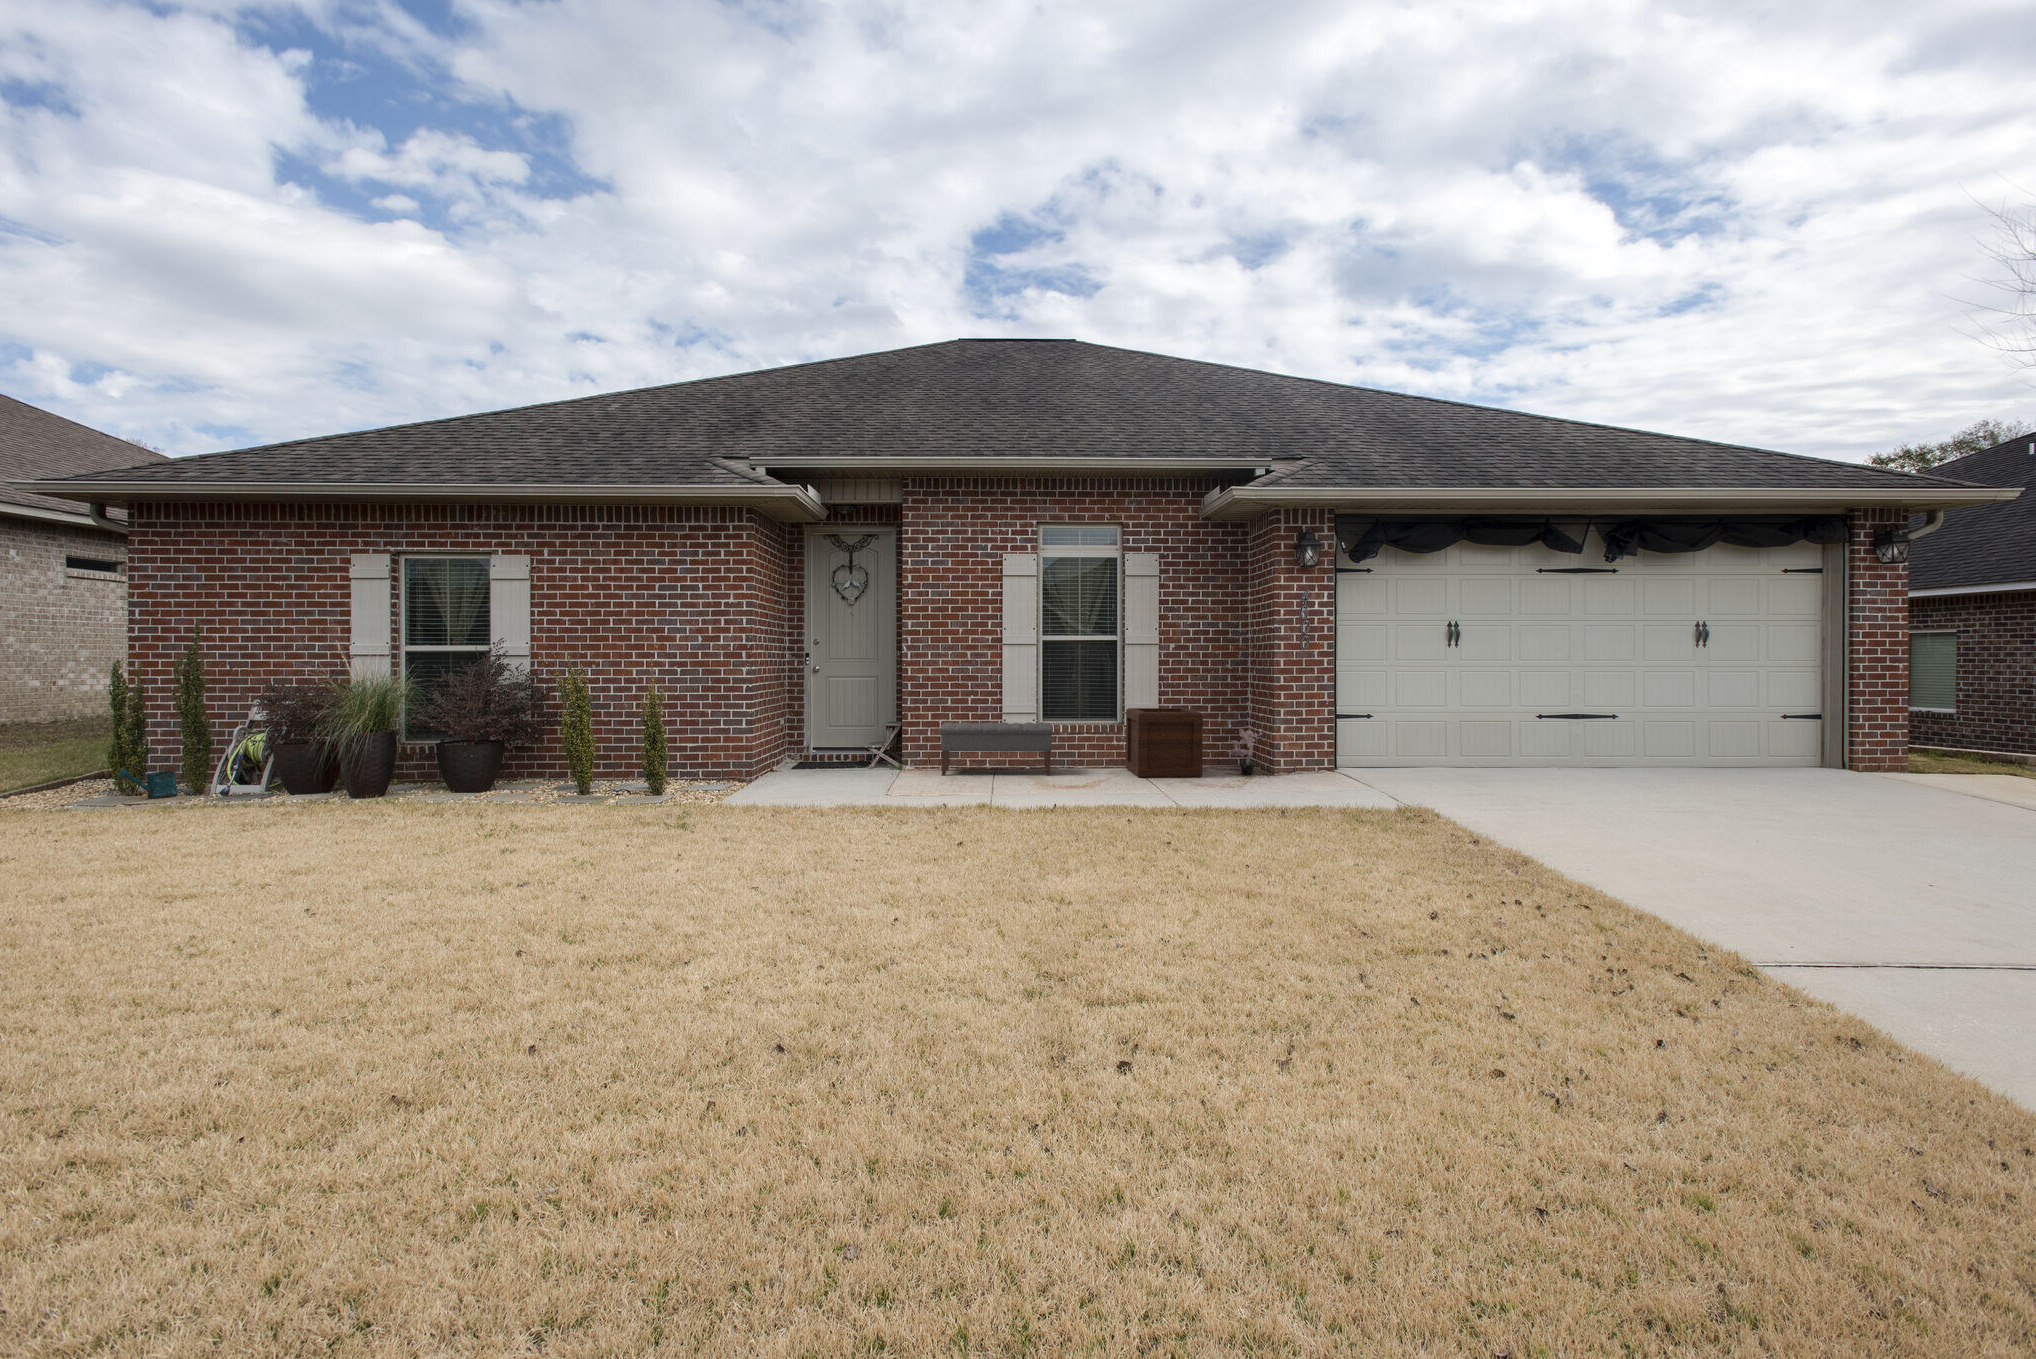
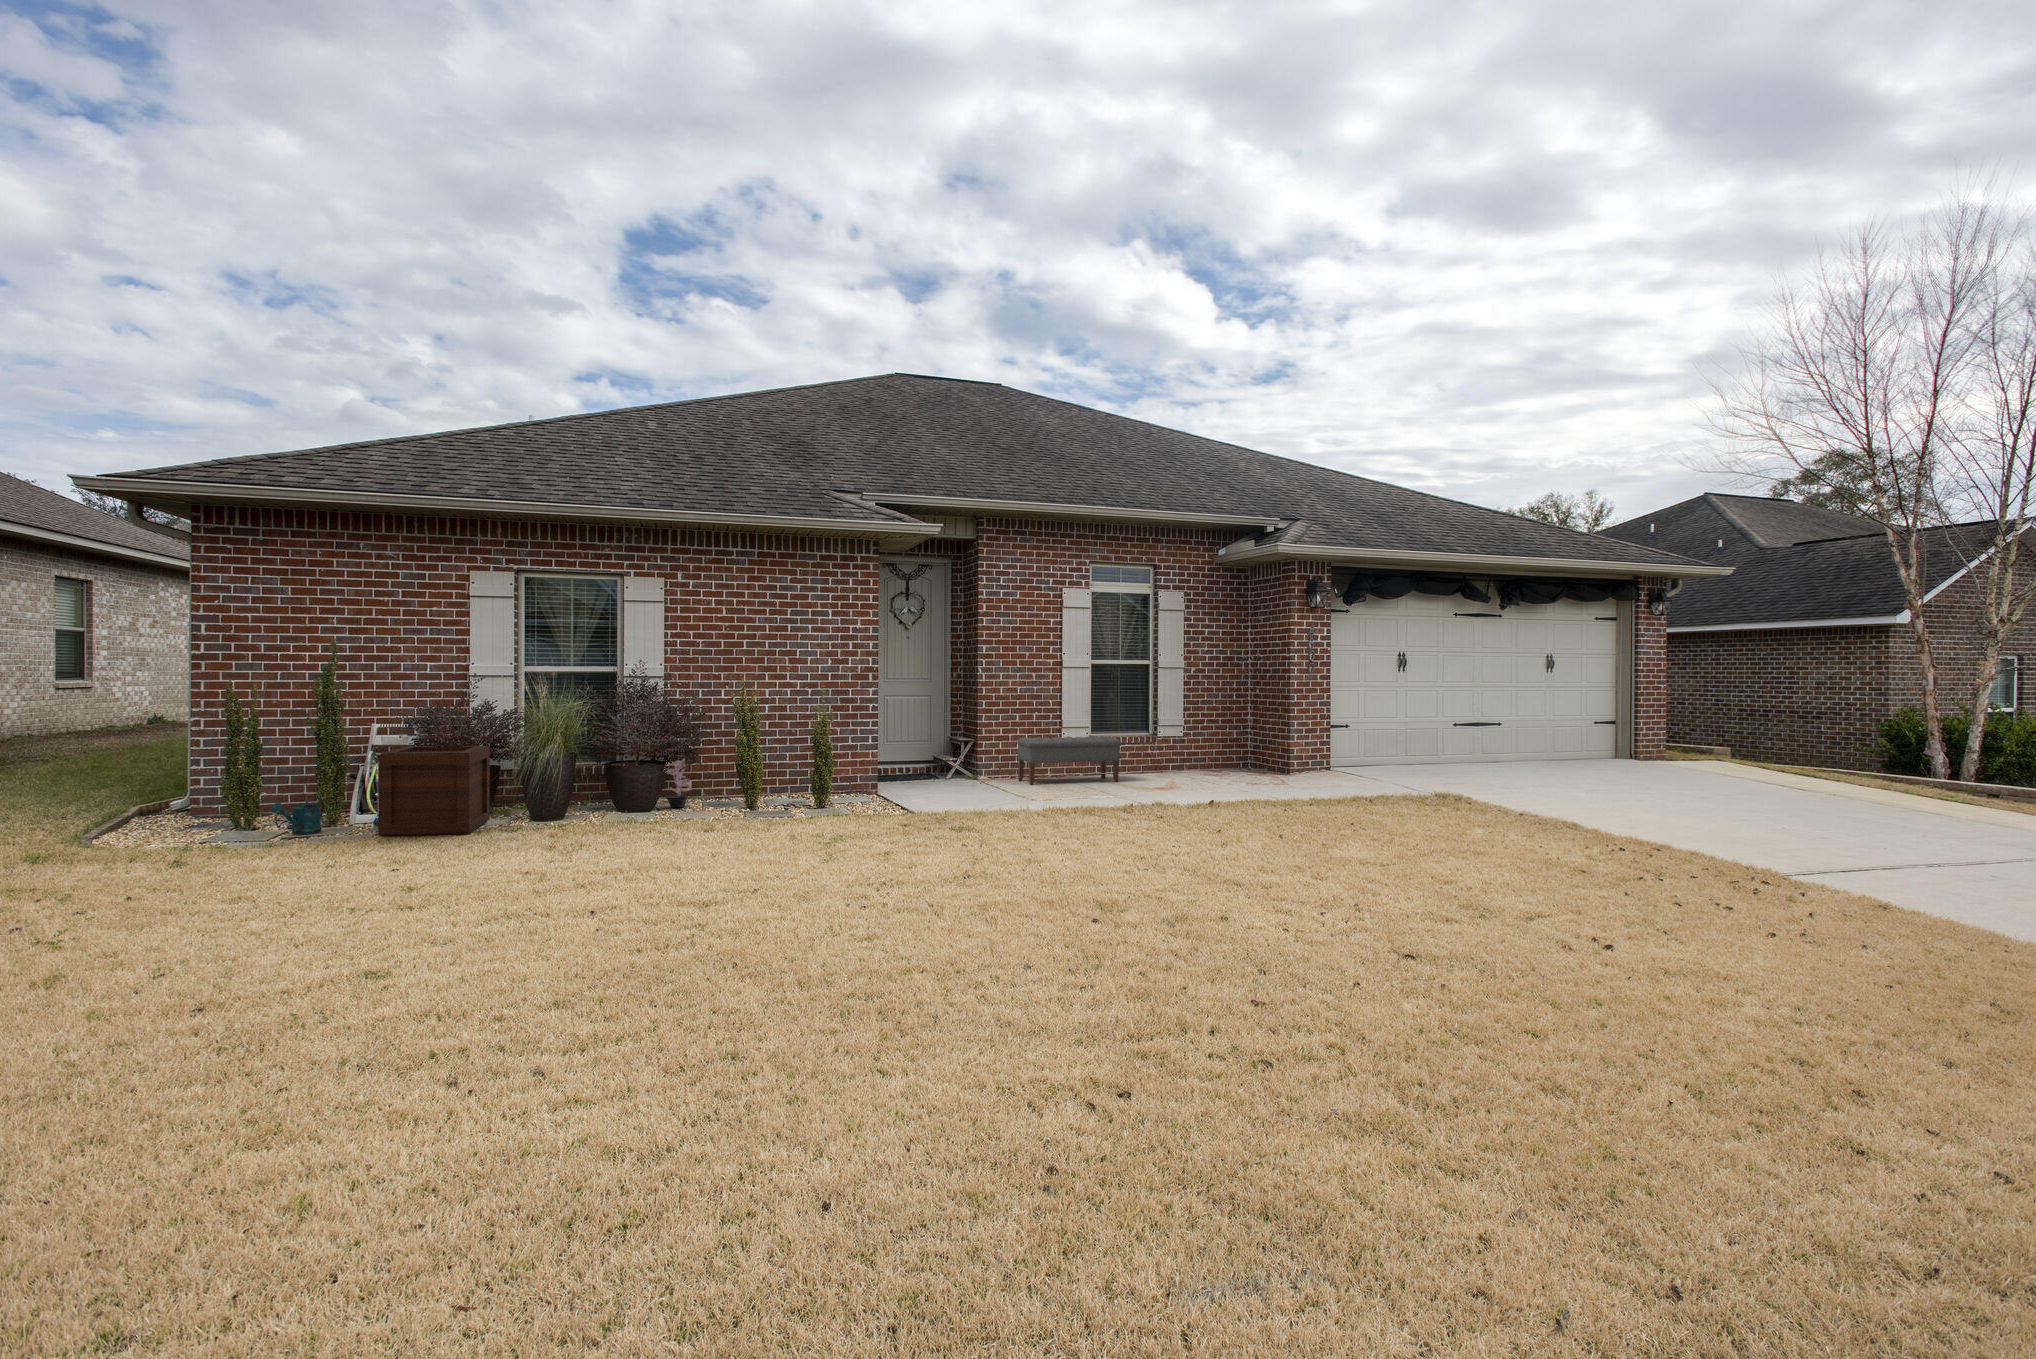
wooden crate: present [1126,708,1203,778] -> present [378,746,490,836]
potted plant: present [1230,729,1262,775] -> present [664,759,692,807]

